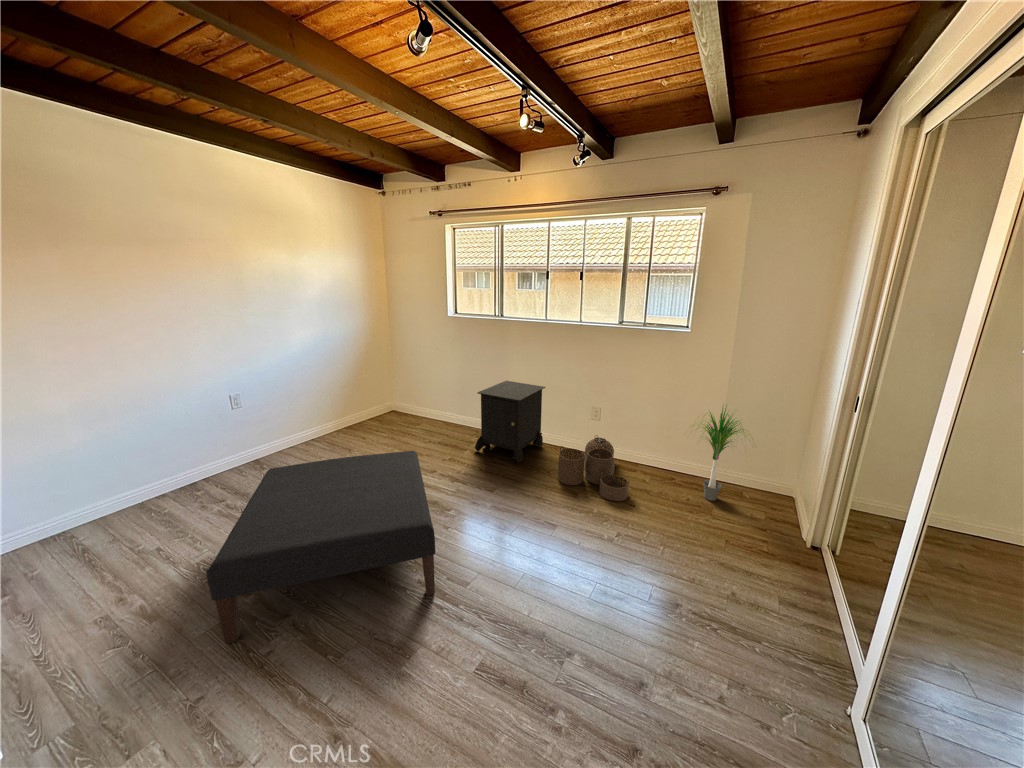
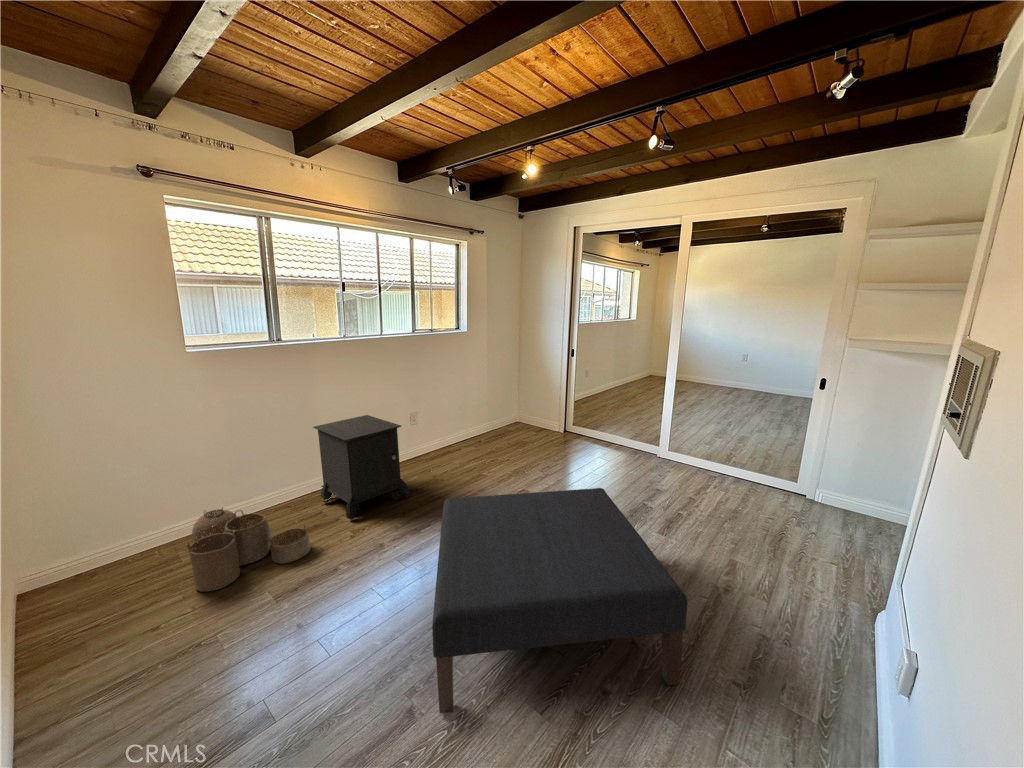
potted plant: present [693,405,744,501] -> none [487,374,533,444]
woven basket: present [558,437,629,501] -> present [186,508,311,592]

